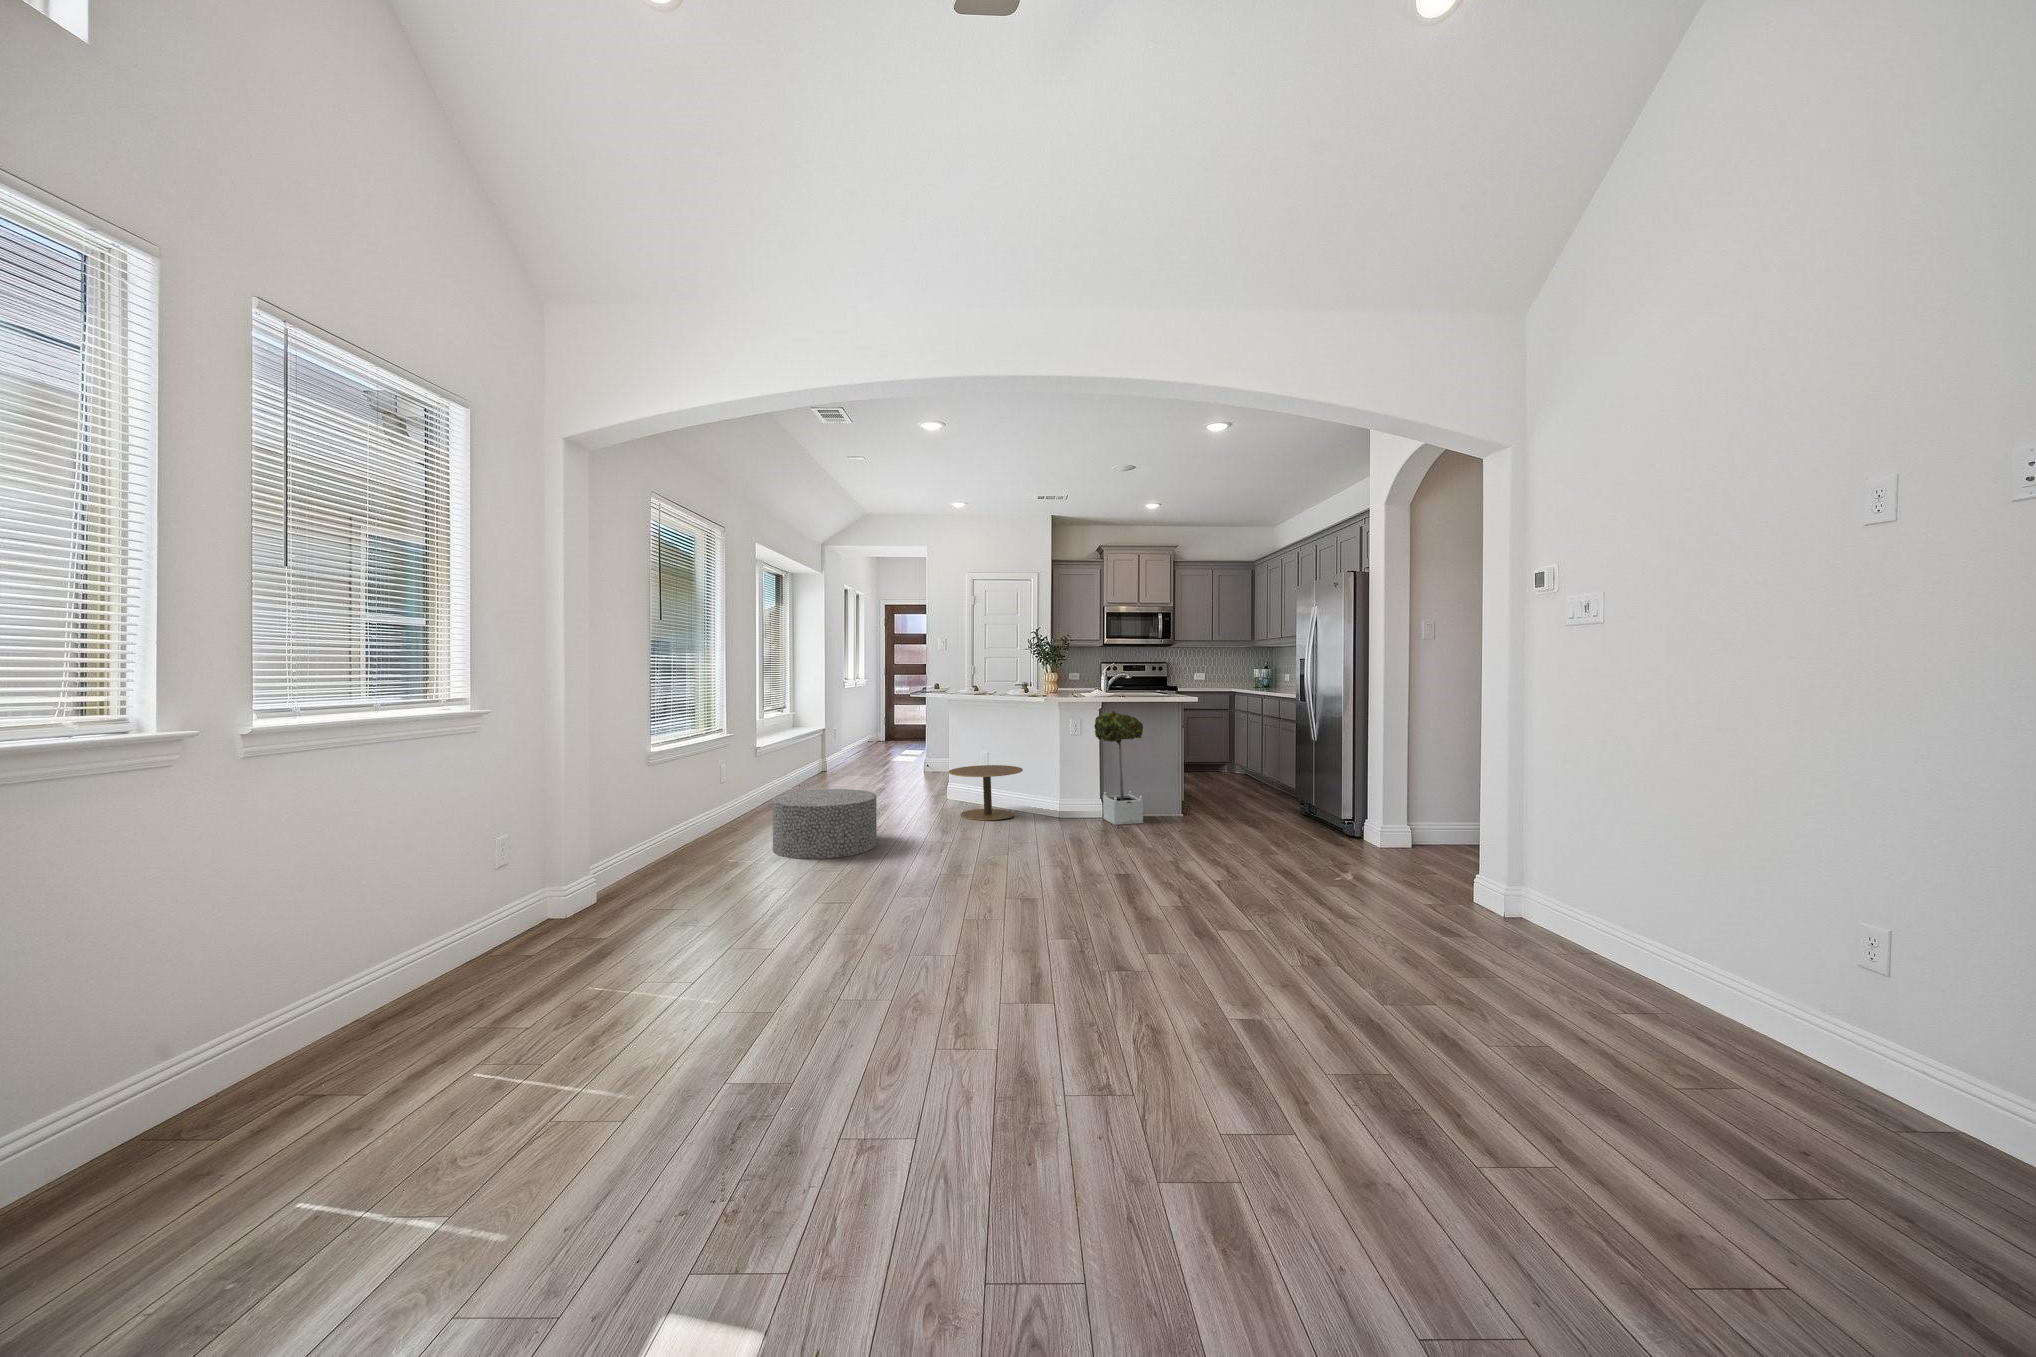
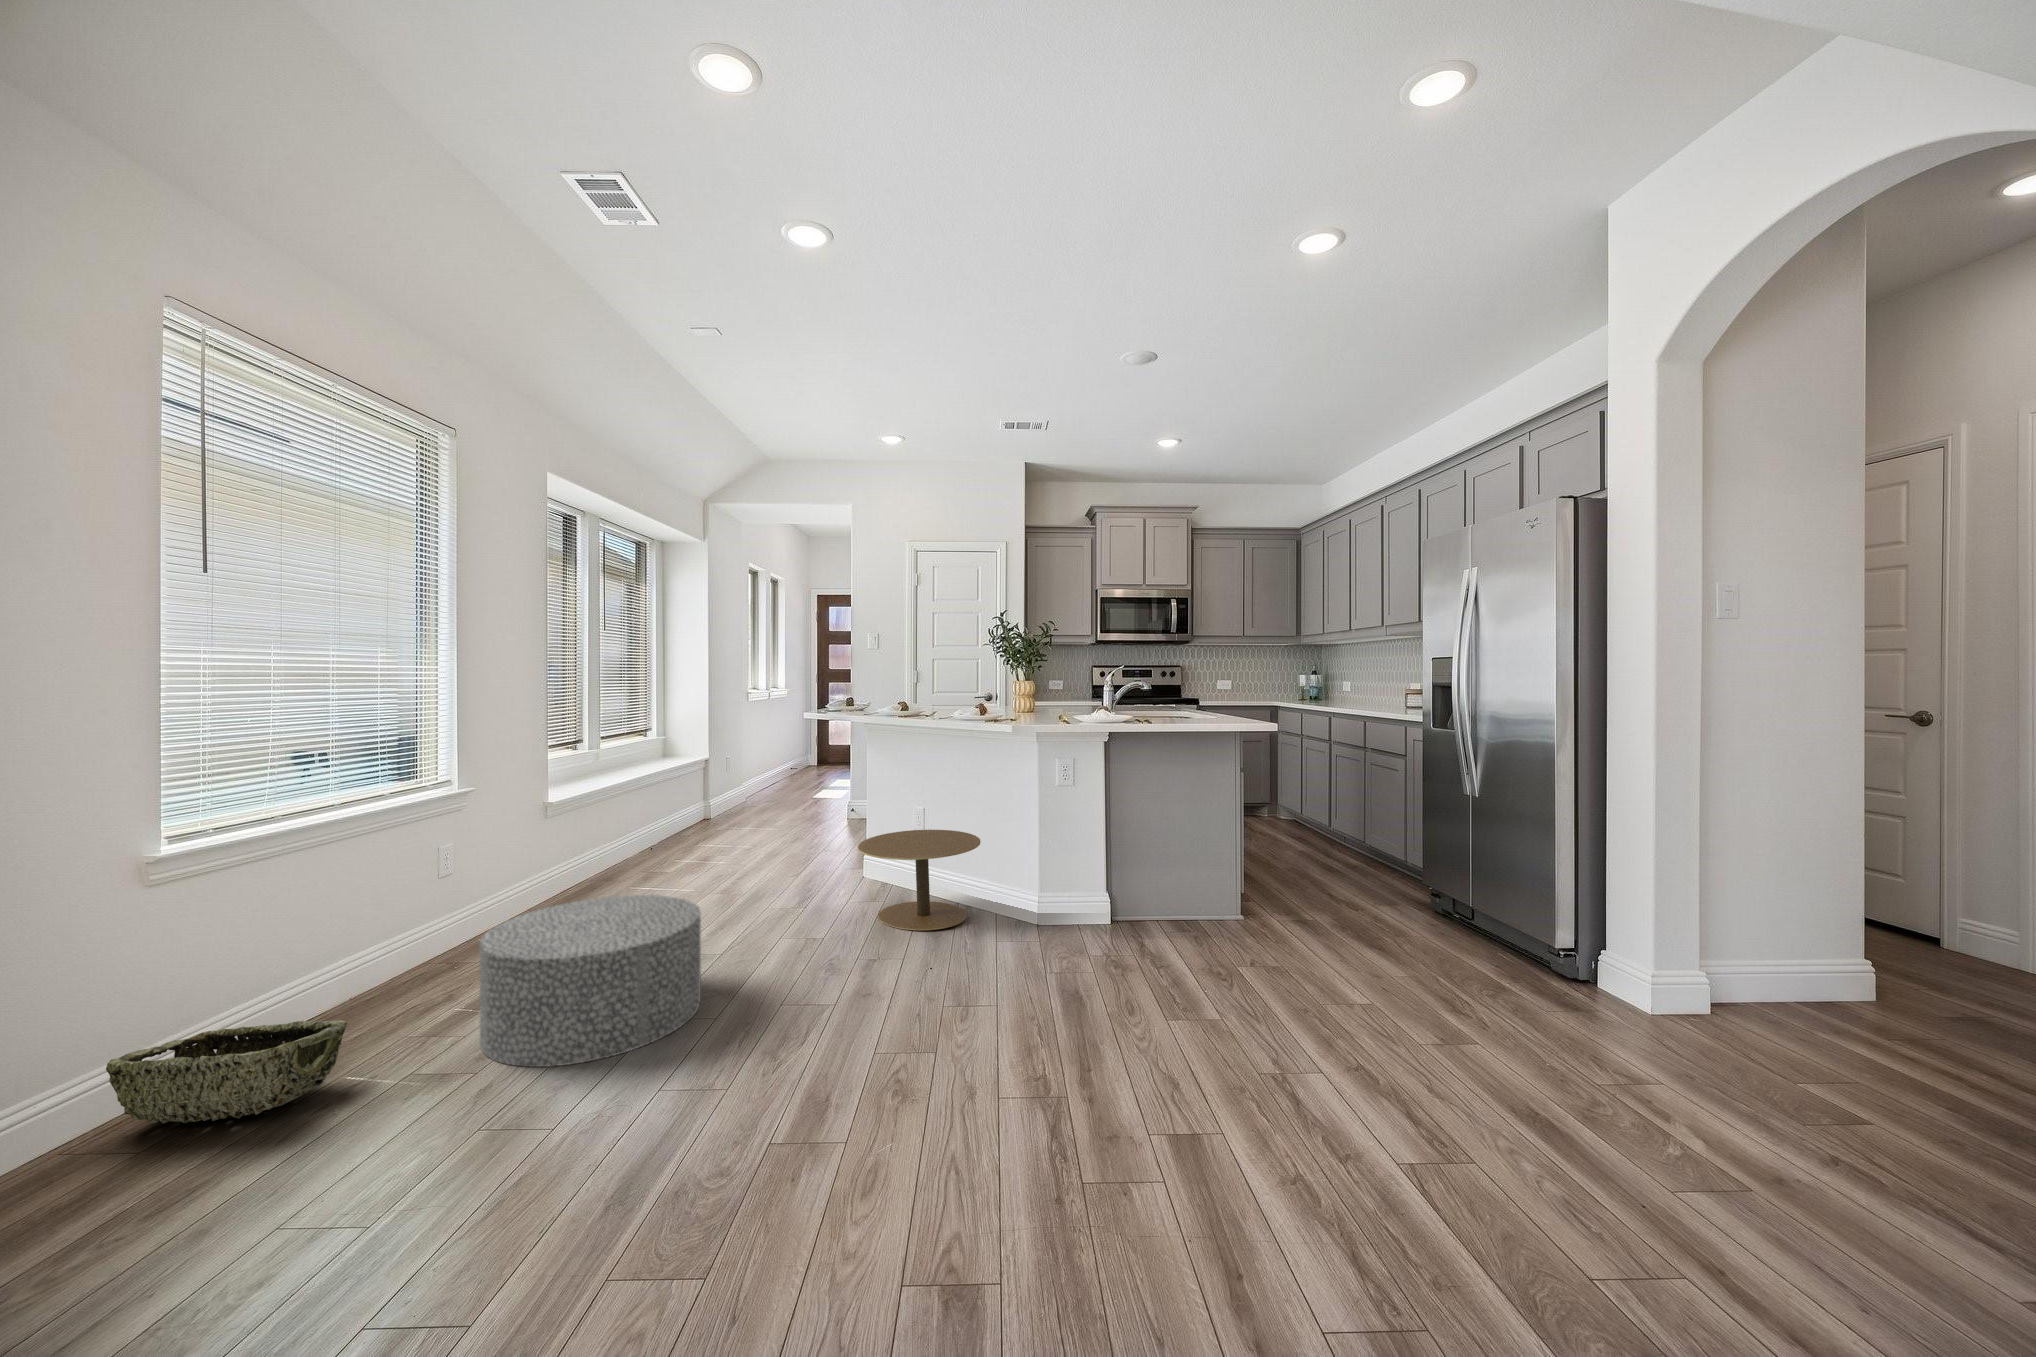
potted tree: present [1094,710,1143,825] -> none [1100,747,1183,941]
woven basket: none [638,833,725,869] -> present [106,1020,347,1123]

